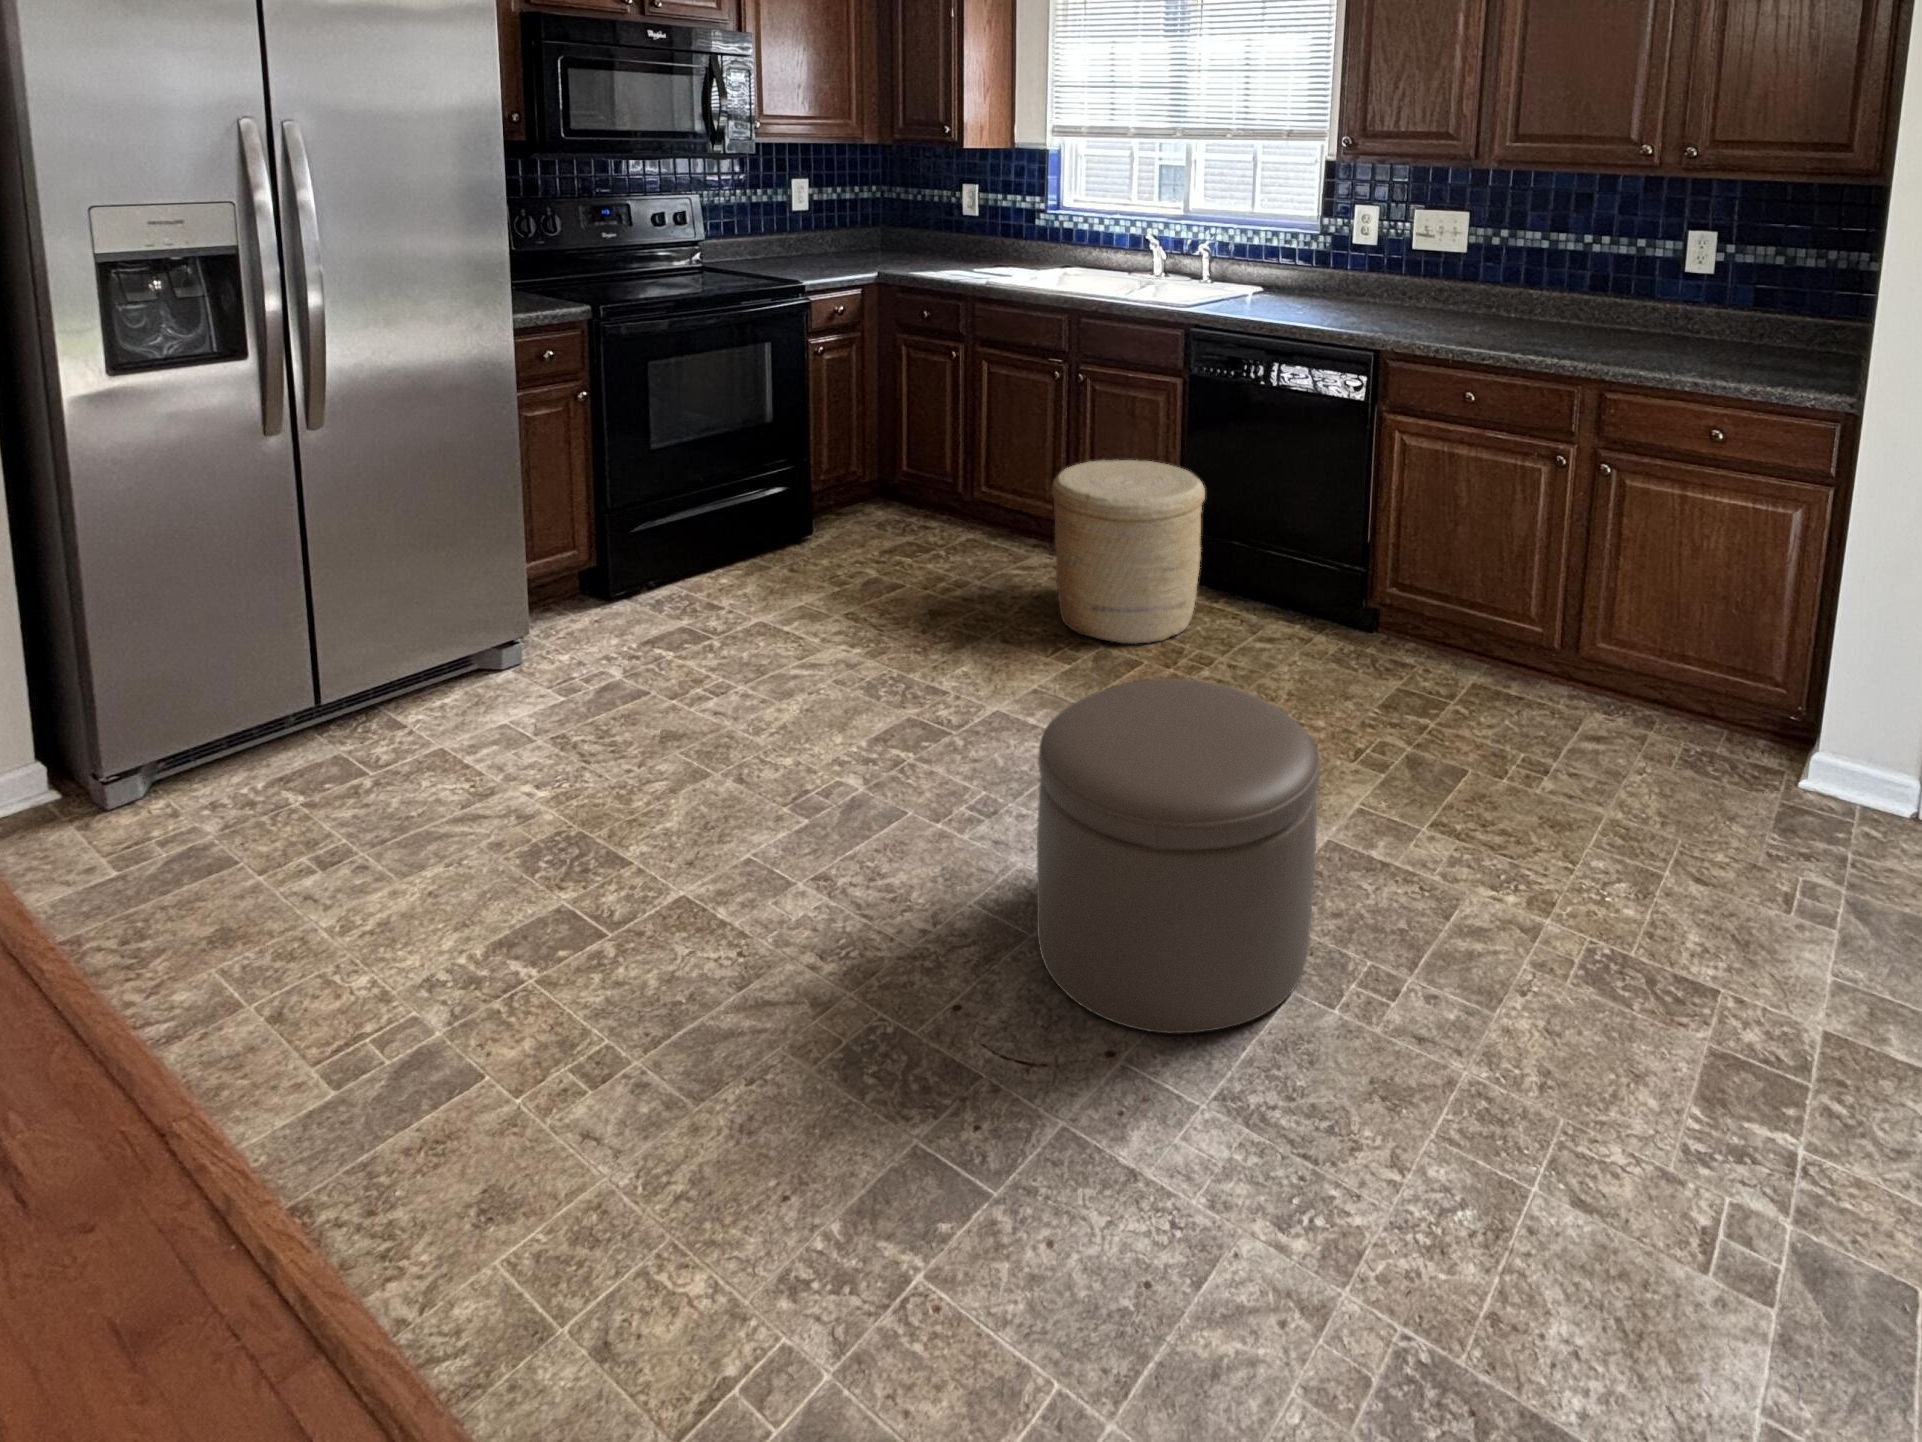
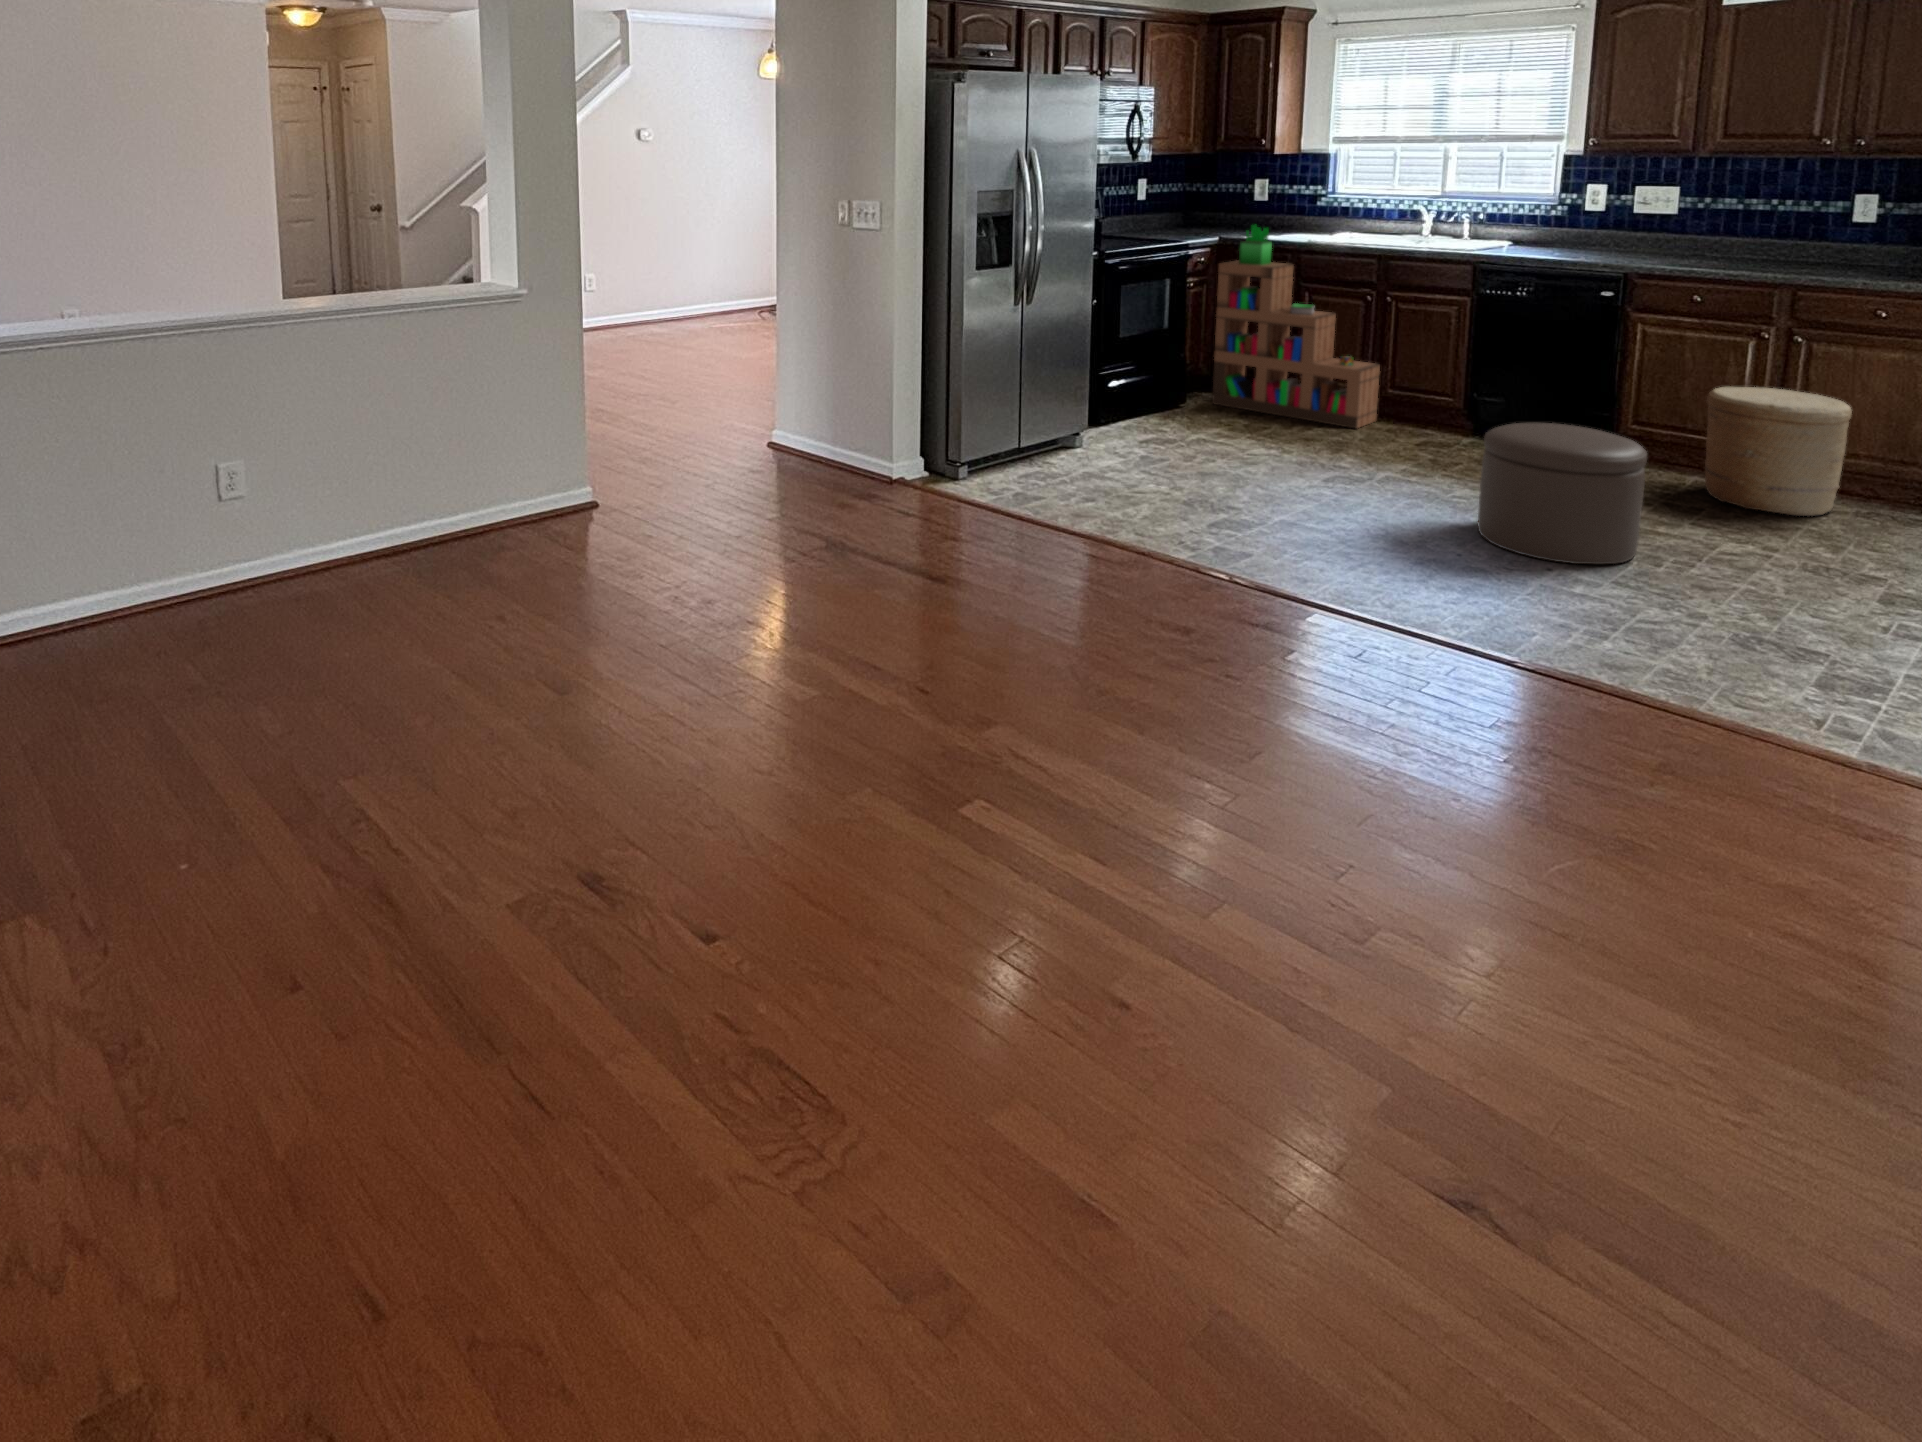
bookshelf: none [843,258,1071,590] -> present [1212,225,1380,429]
woven basket: present [1052,460,1205,644] -> present [1705,387,1852,516]

